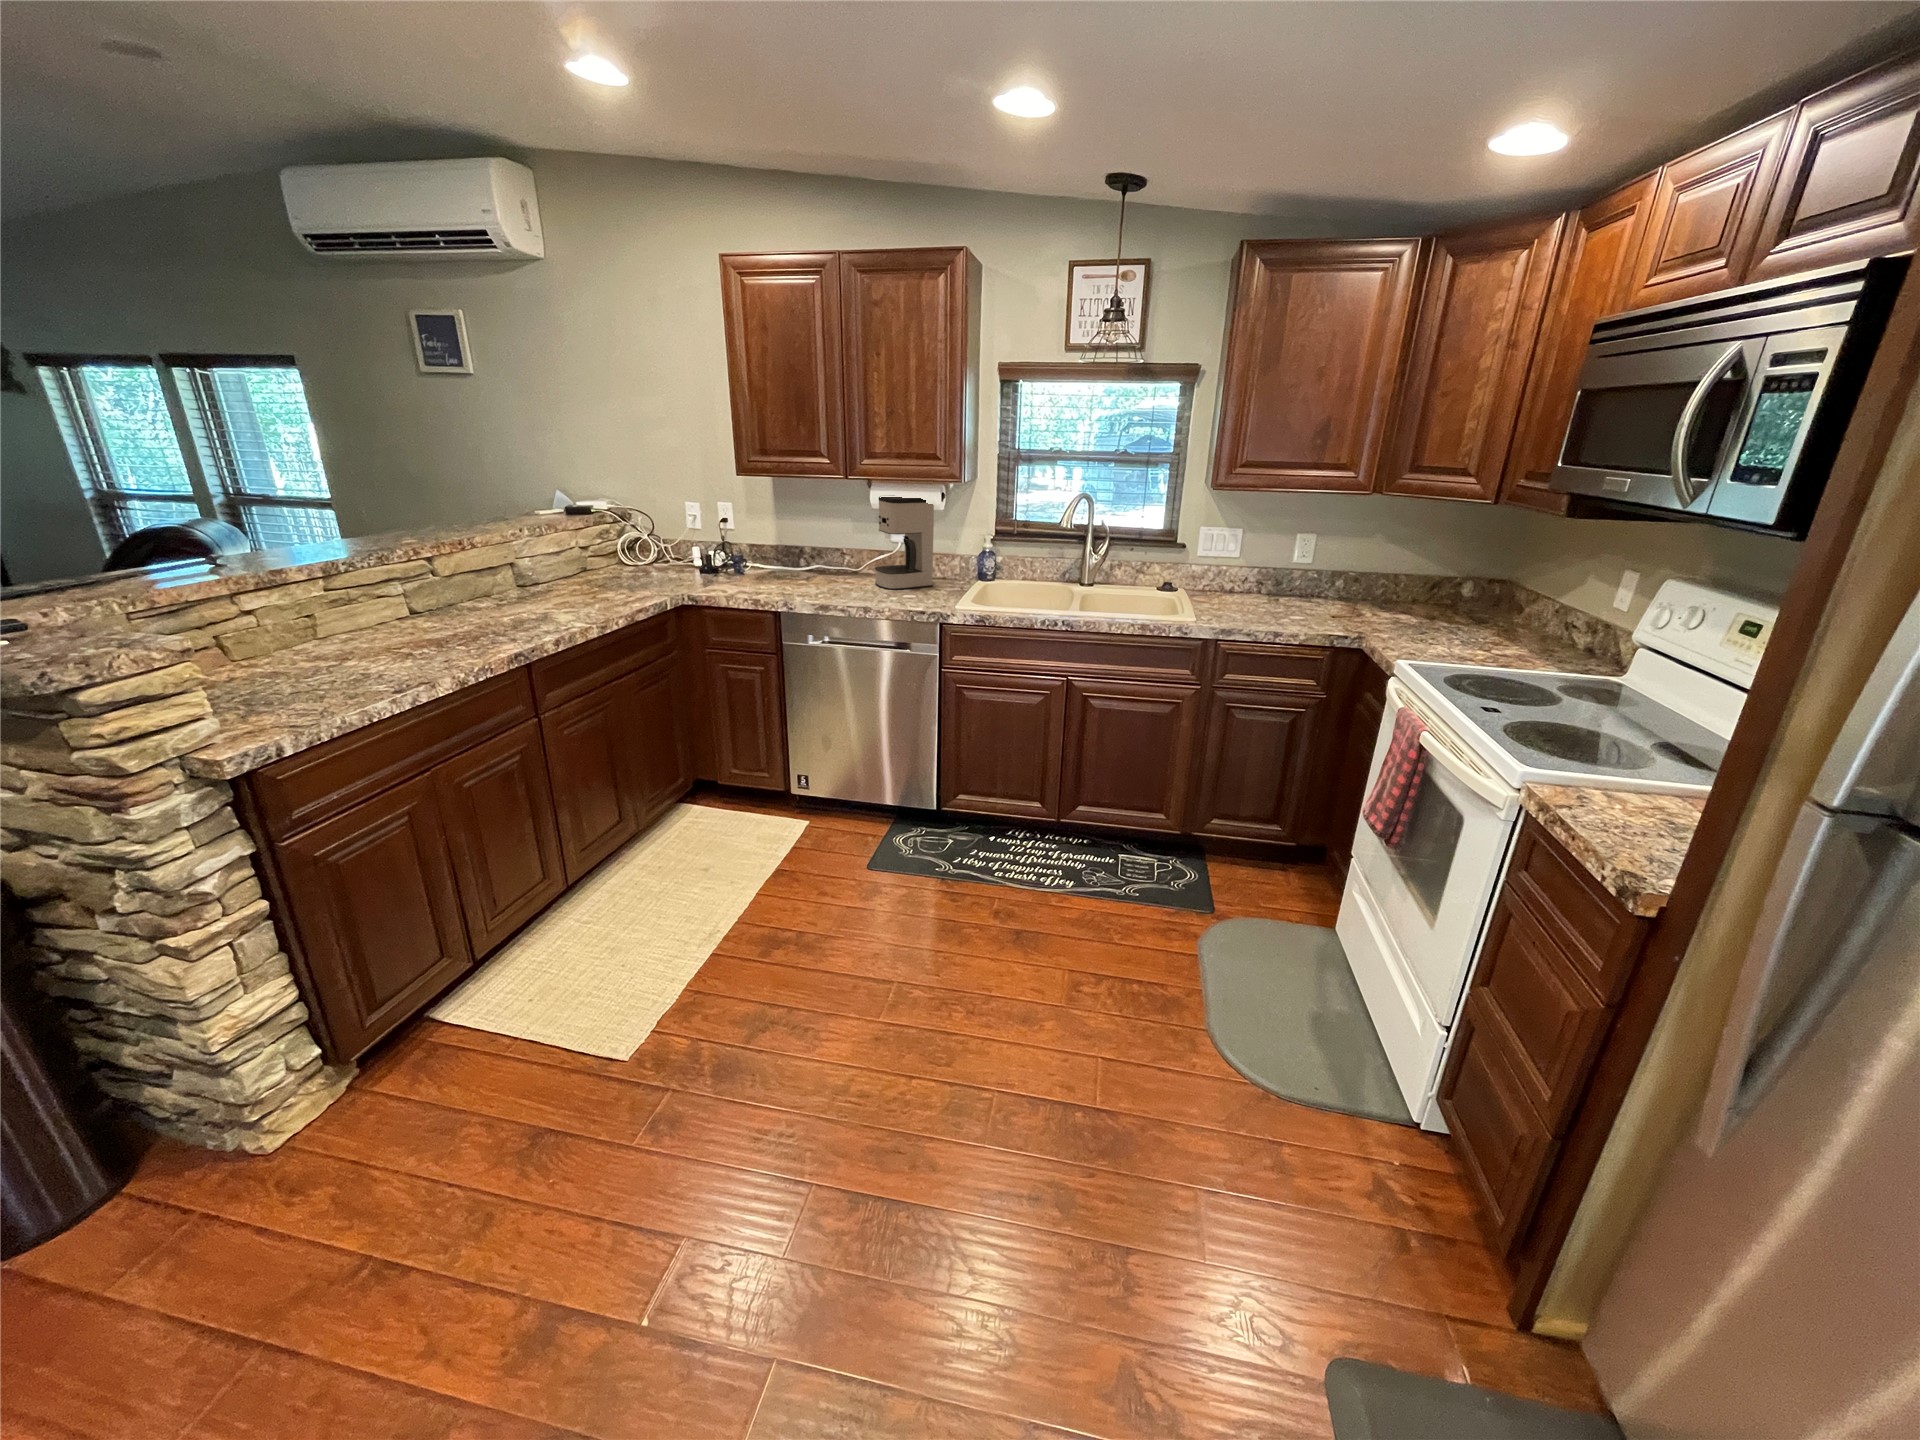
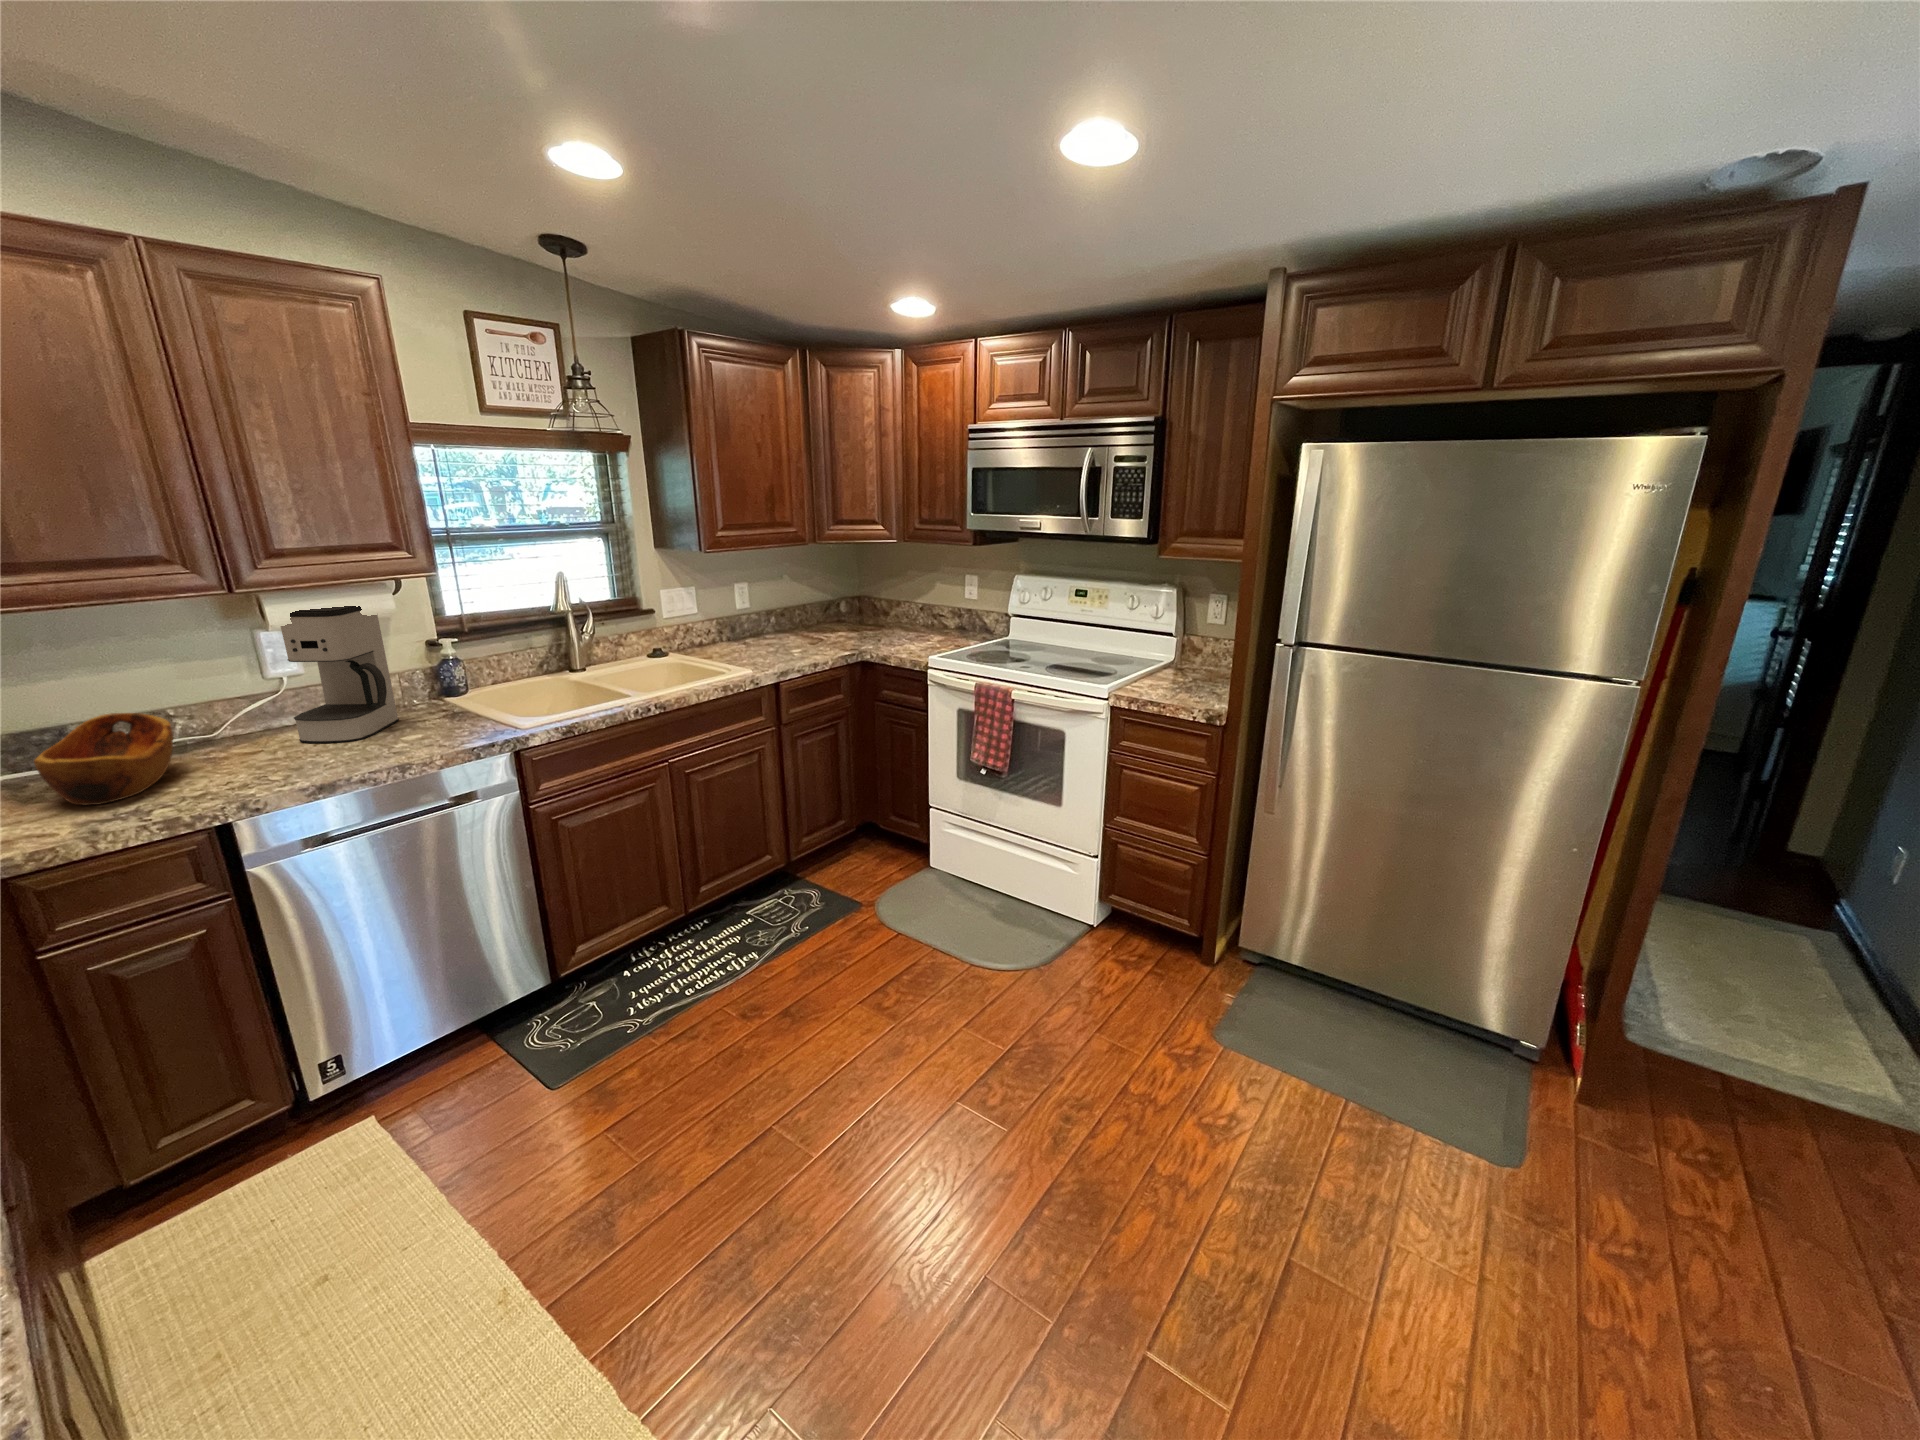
wooden bowl: none [752,543,822,586] -> present [34,713,173,805]

